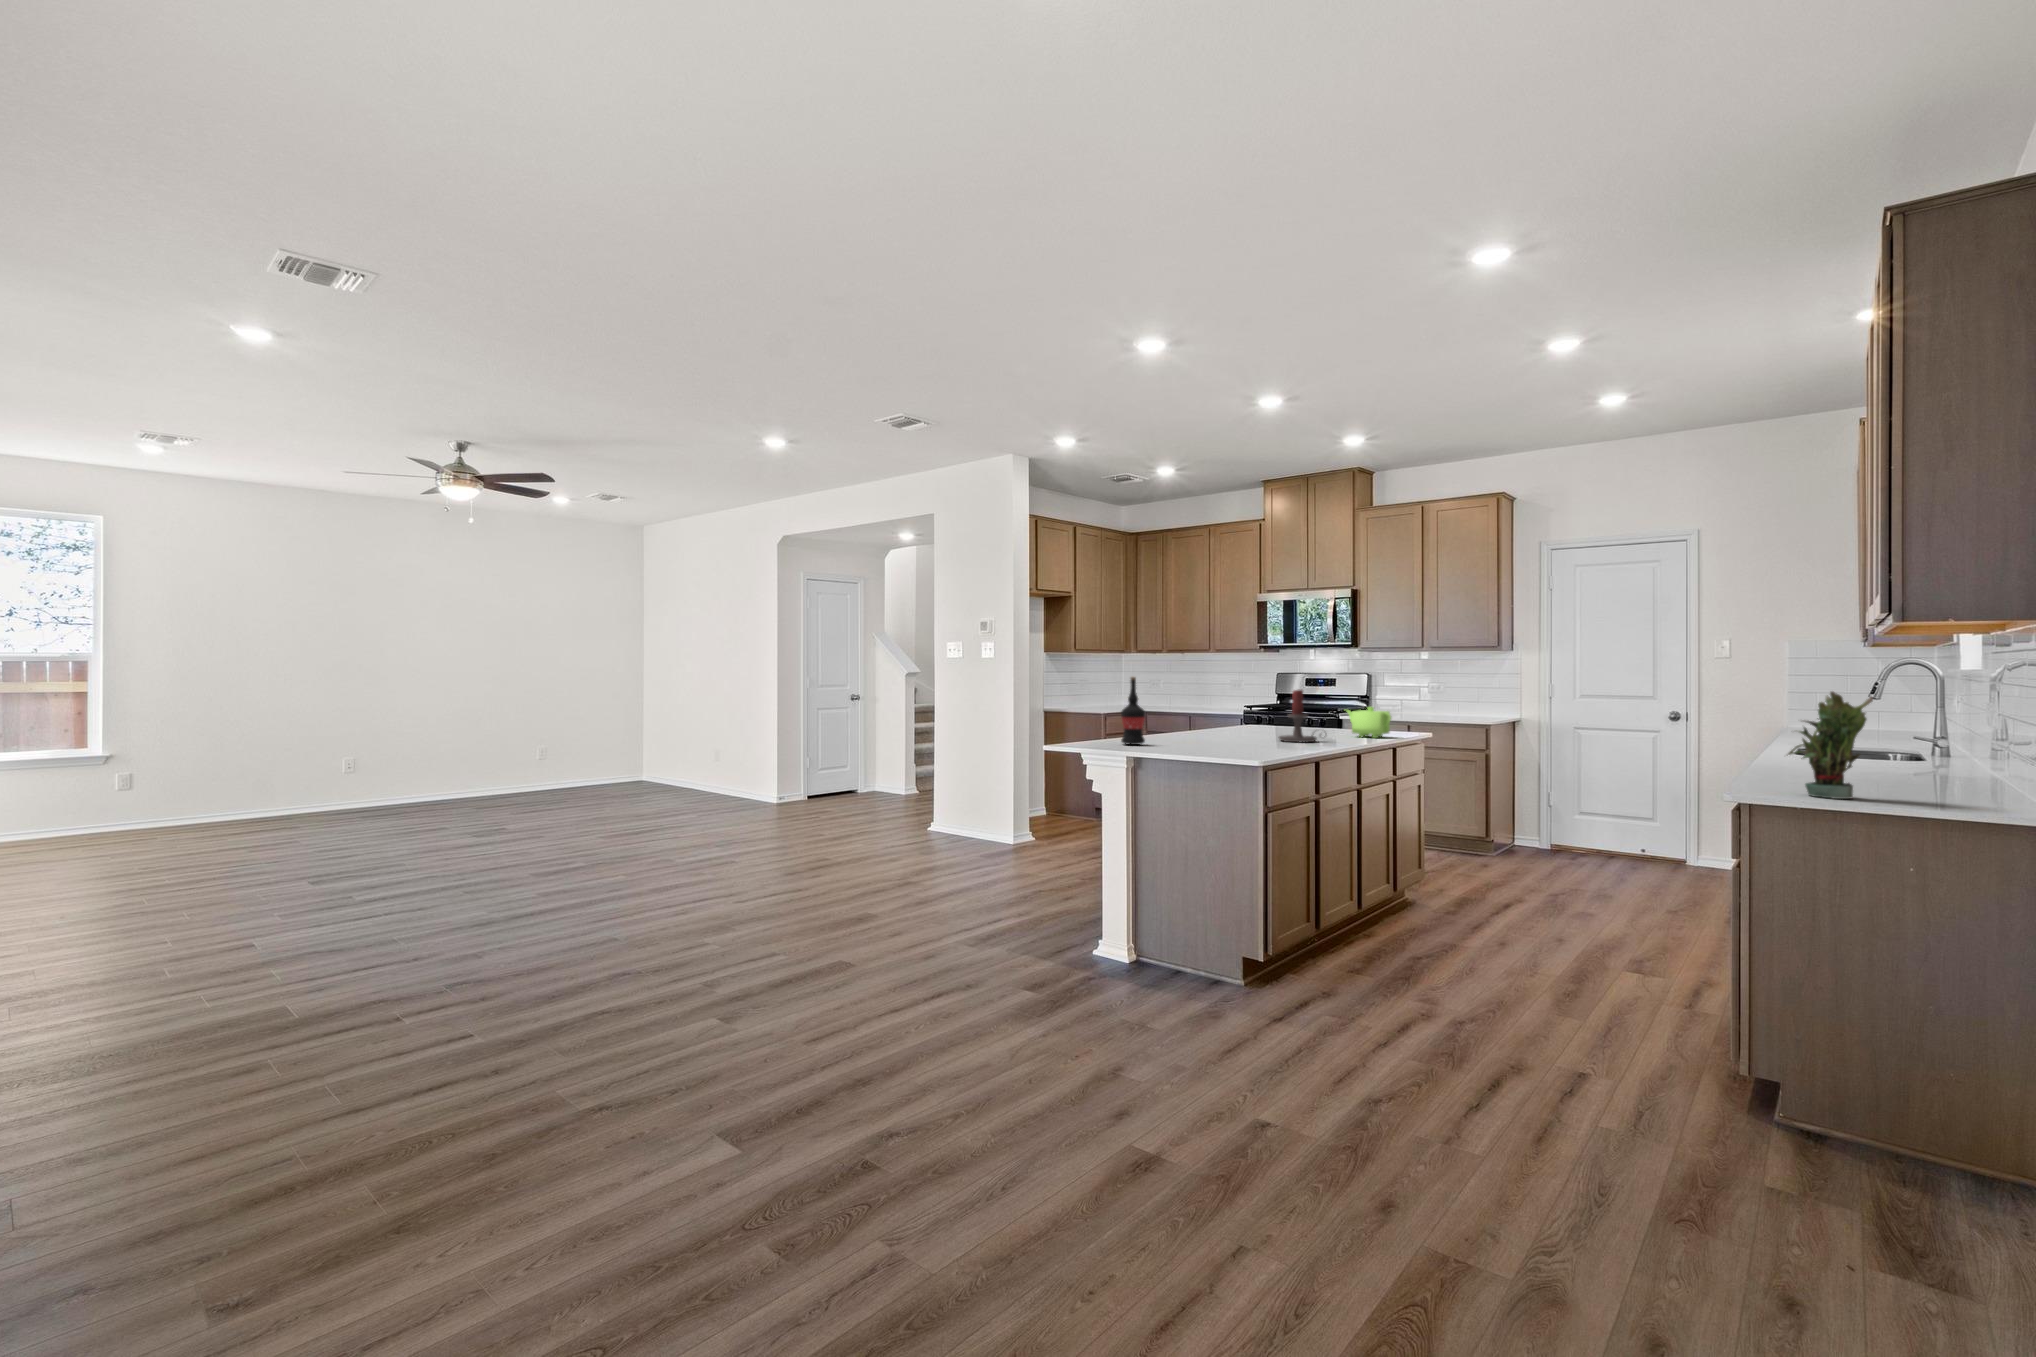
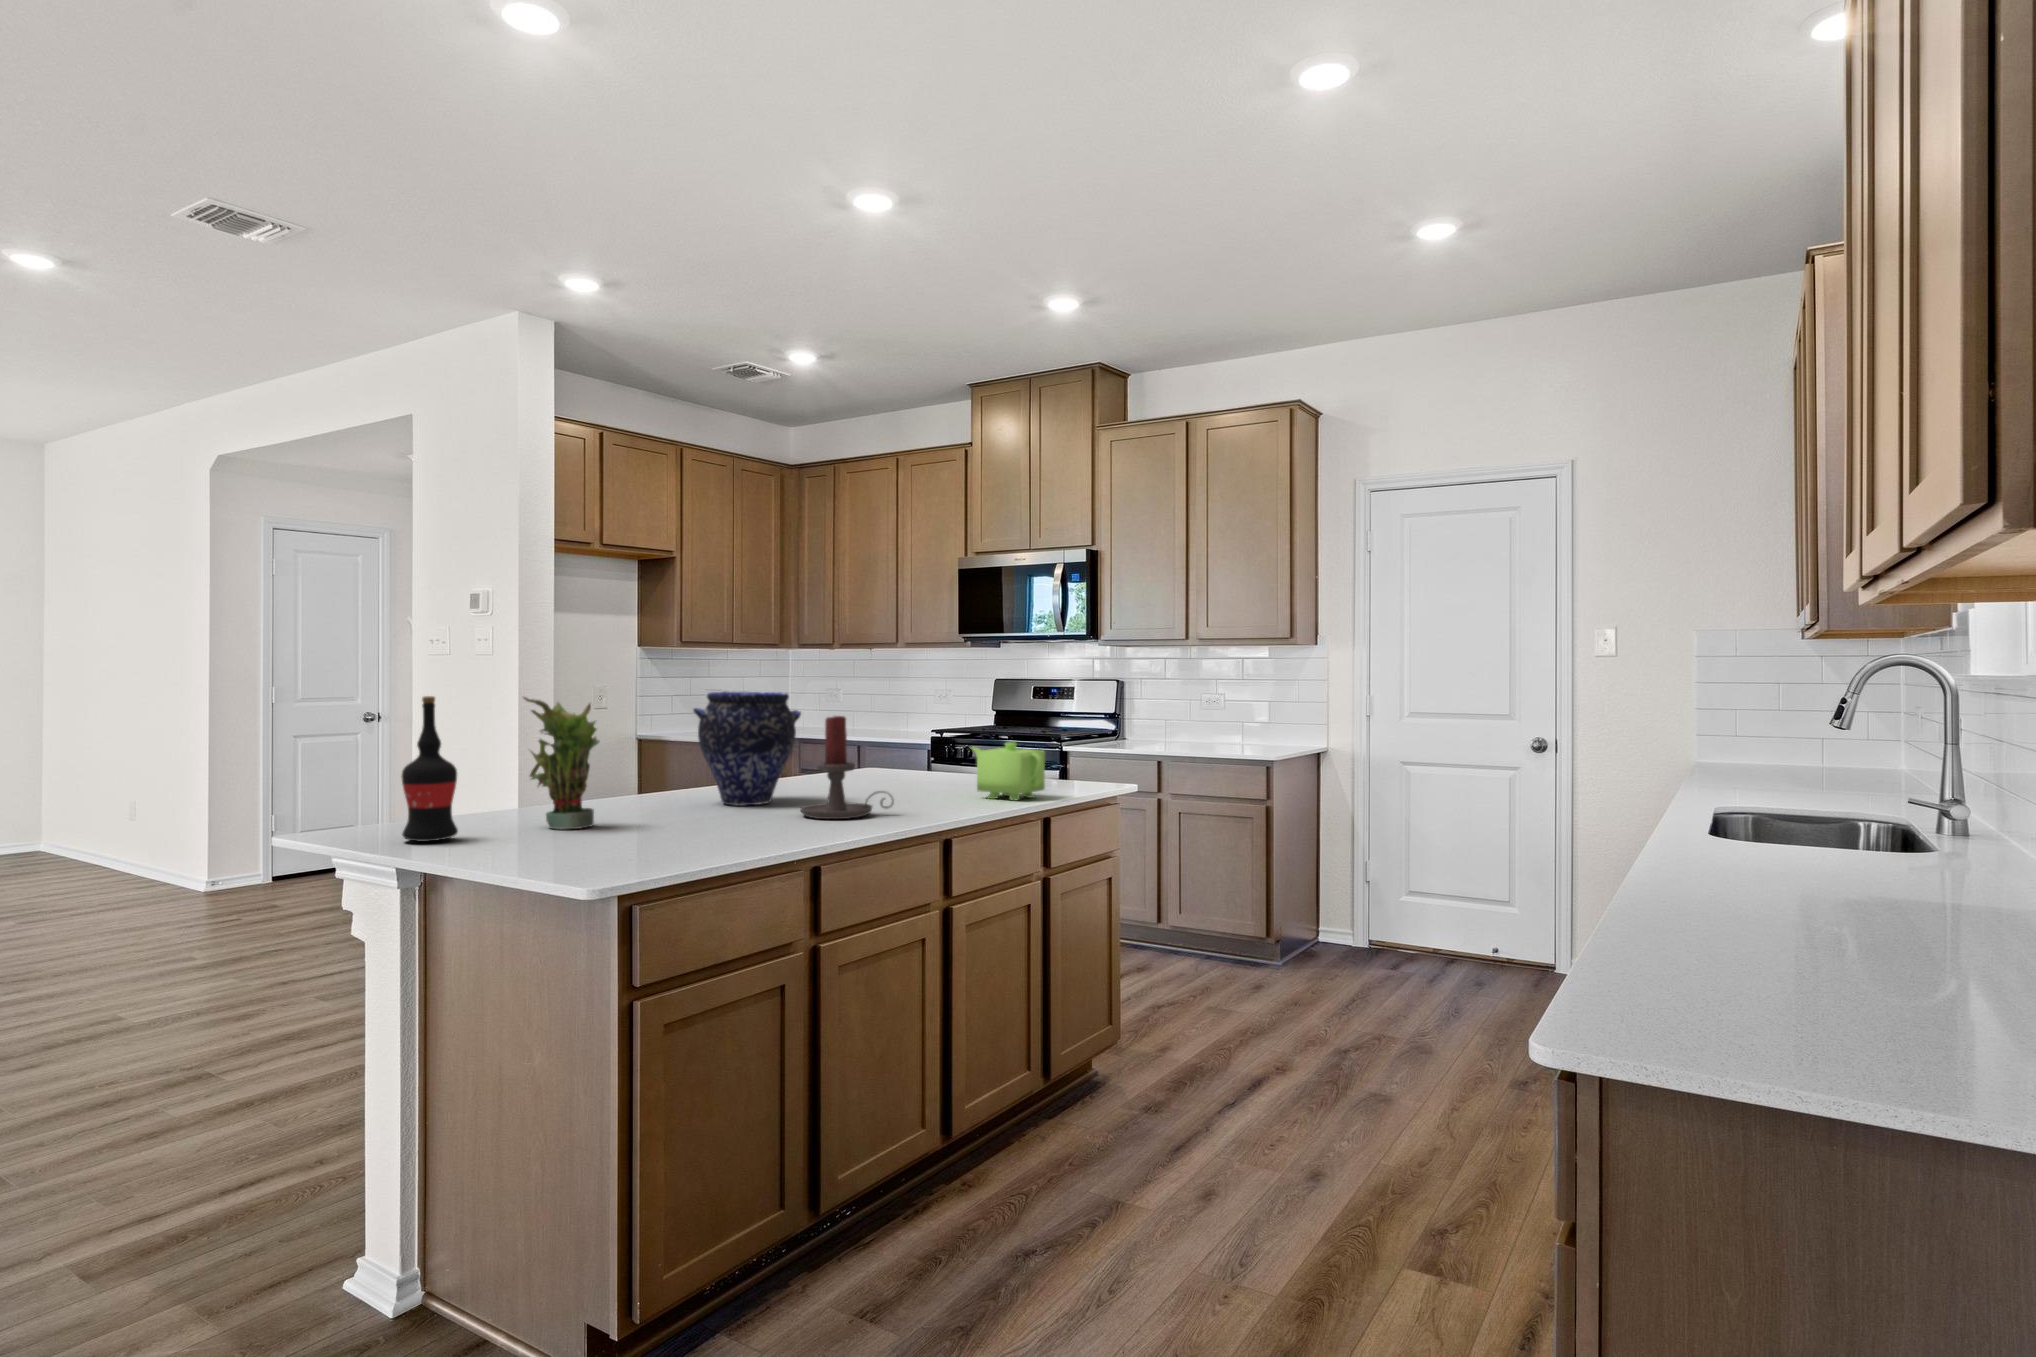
vase: none [1208,677,1261,737] -> present [694,691,801,806]
potted plant: present [1788,692,1873,799] -> present [524,697,599,829]

